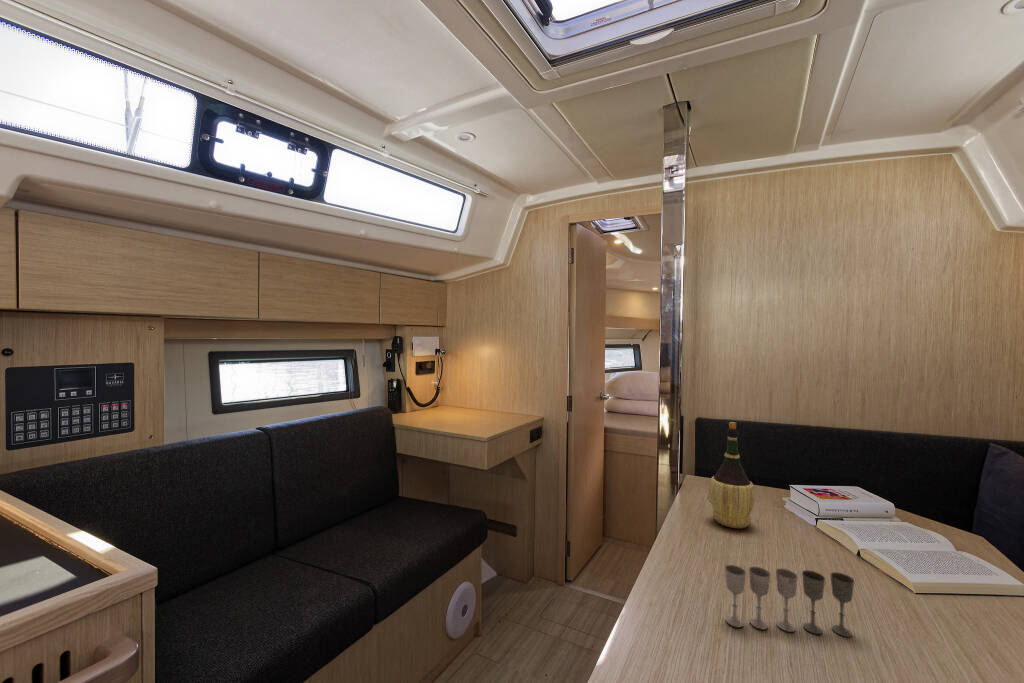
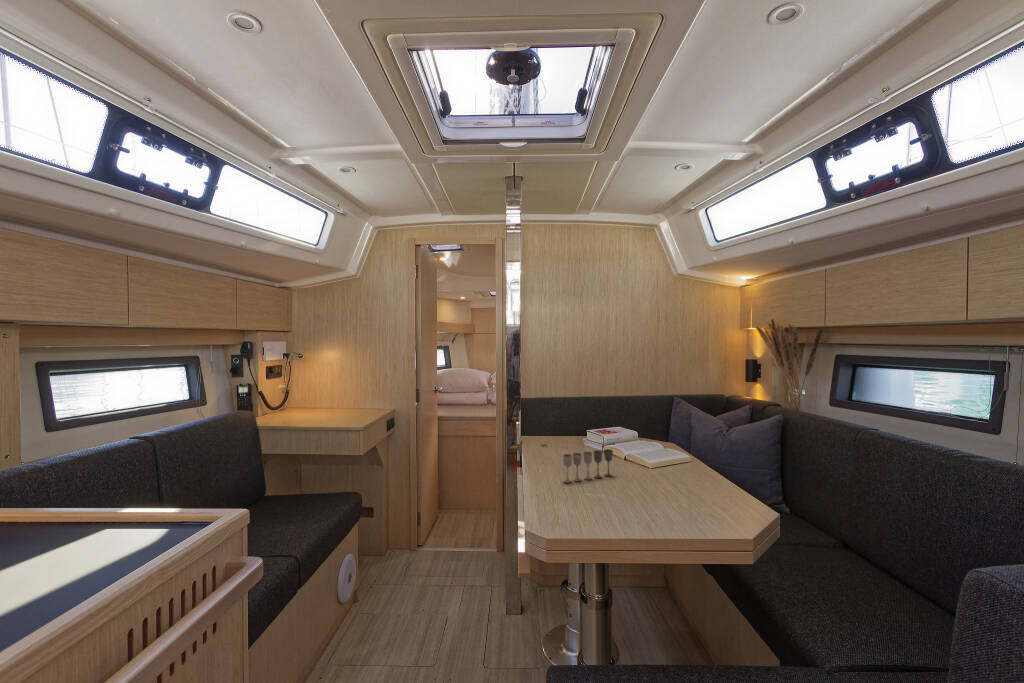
wine bottle: present [709,422,755,528] -> none [538,390,563,451]

